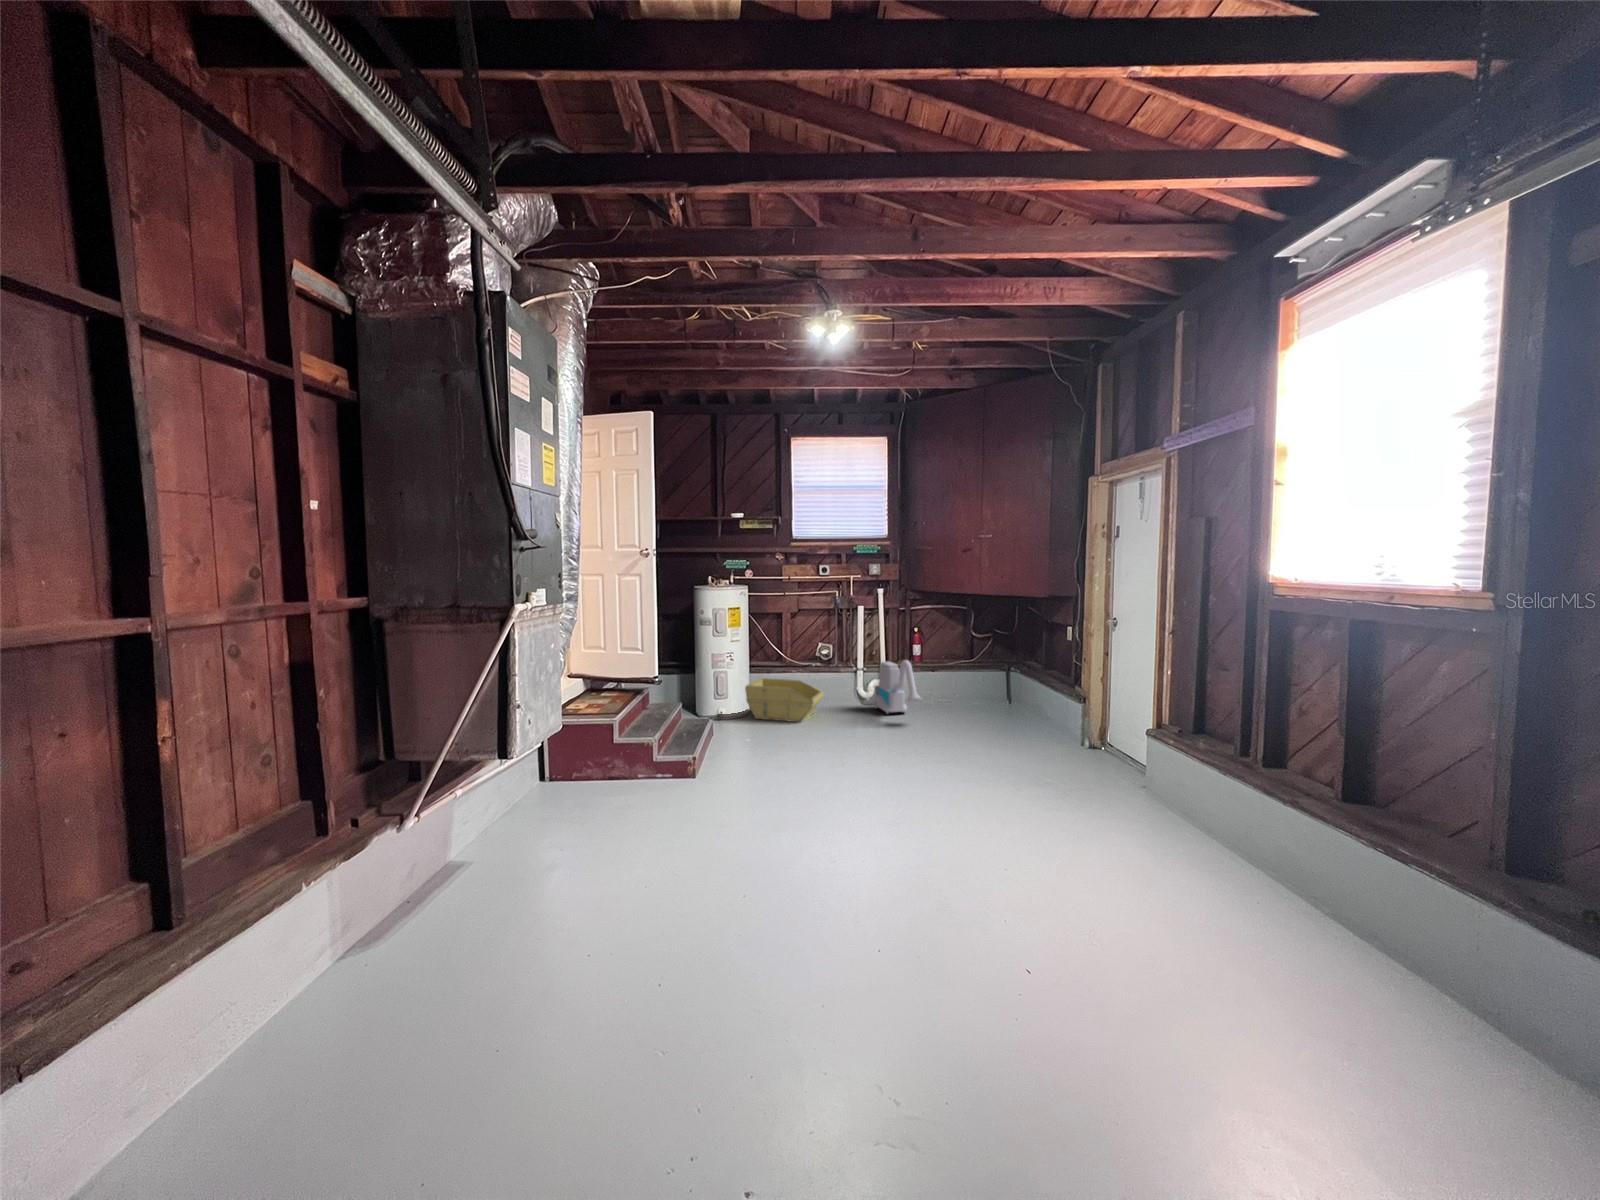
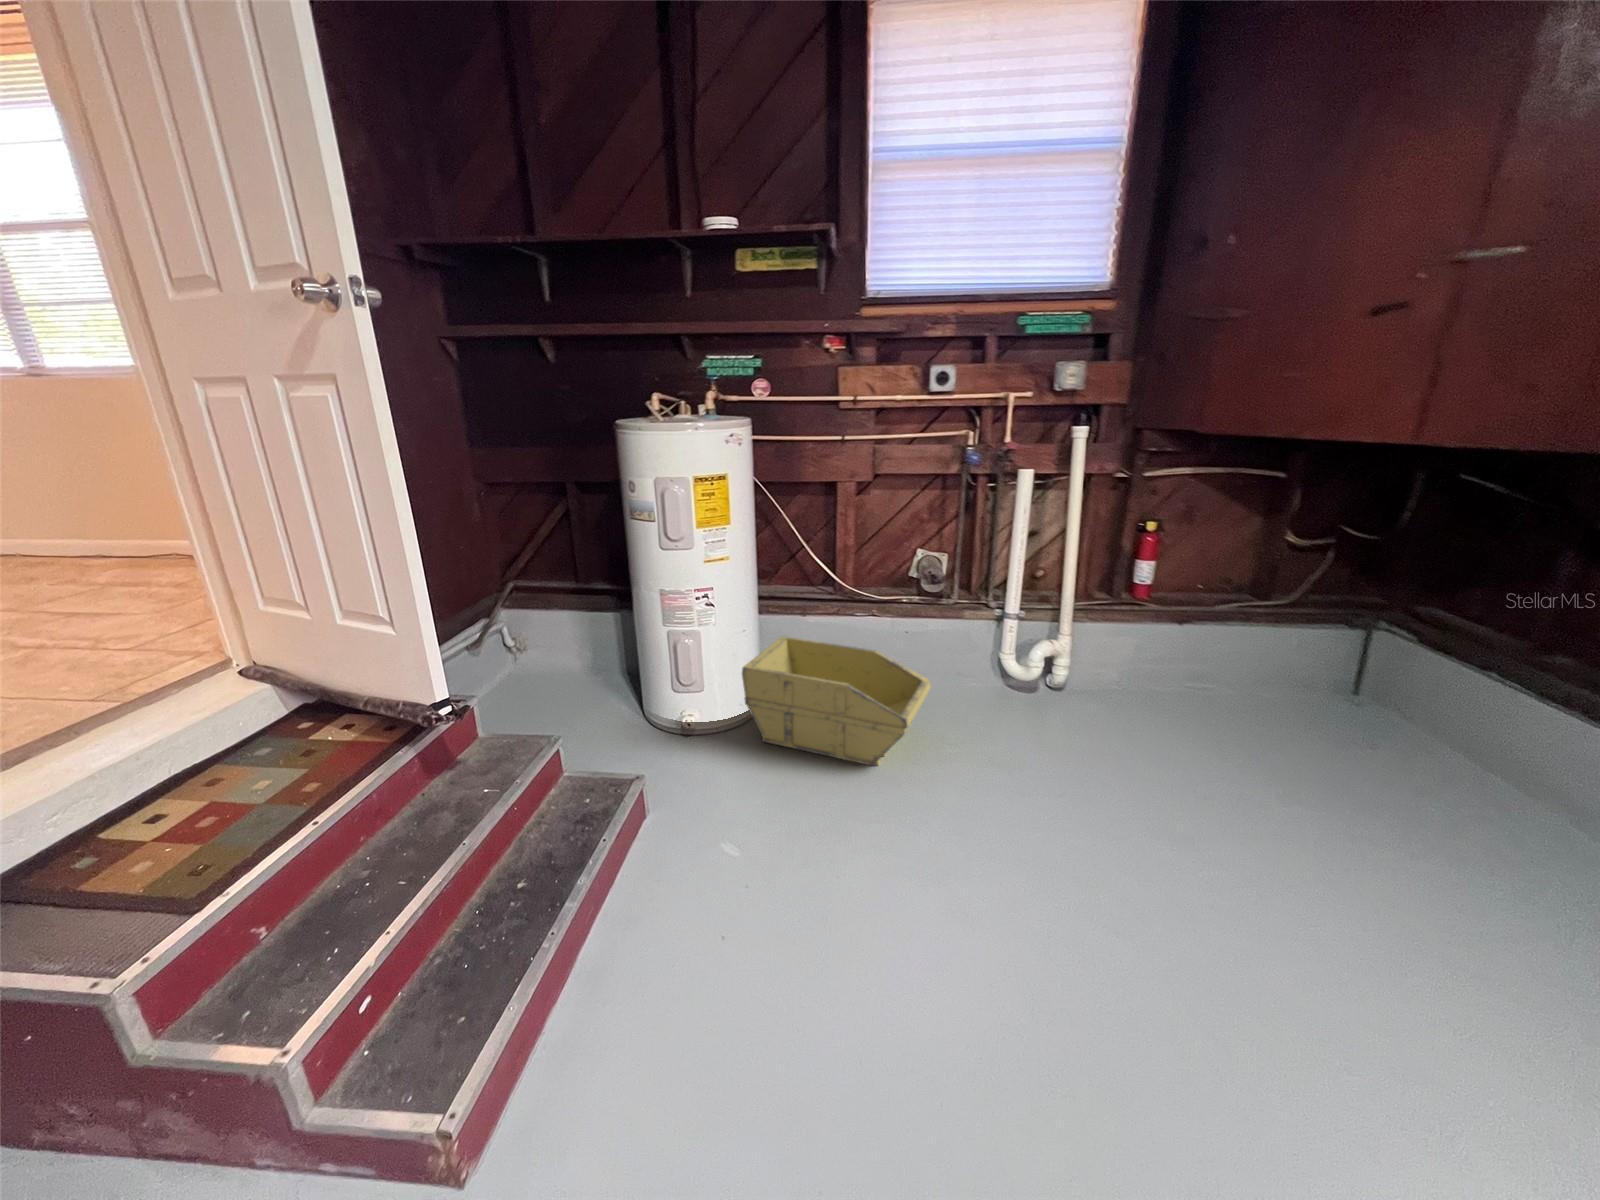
vacuum cleaner: present [874,660,922,714] -> none [1046,610,1210,744]

